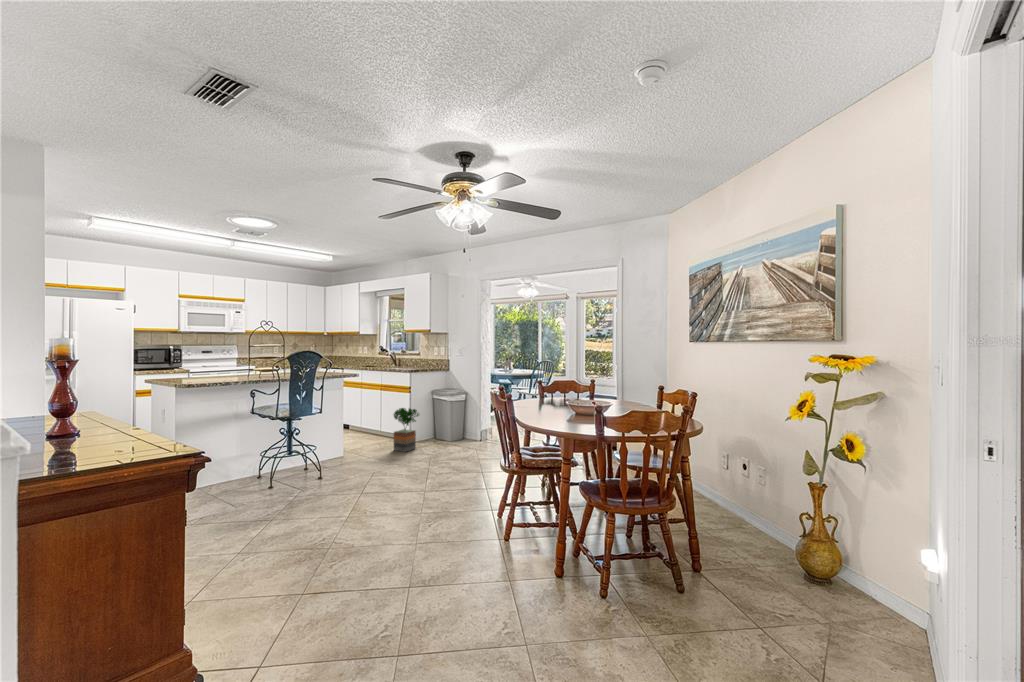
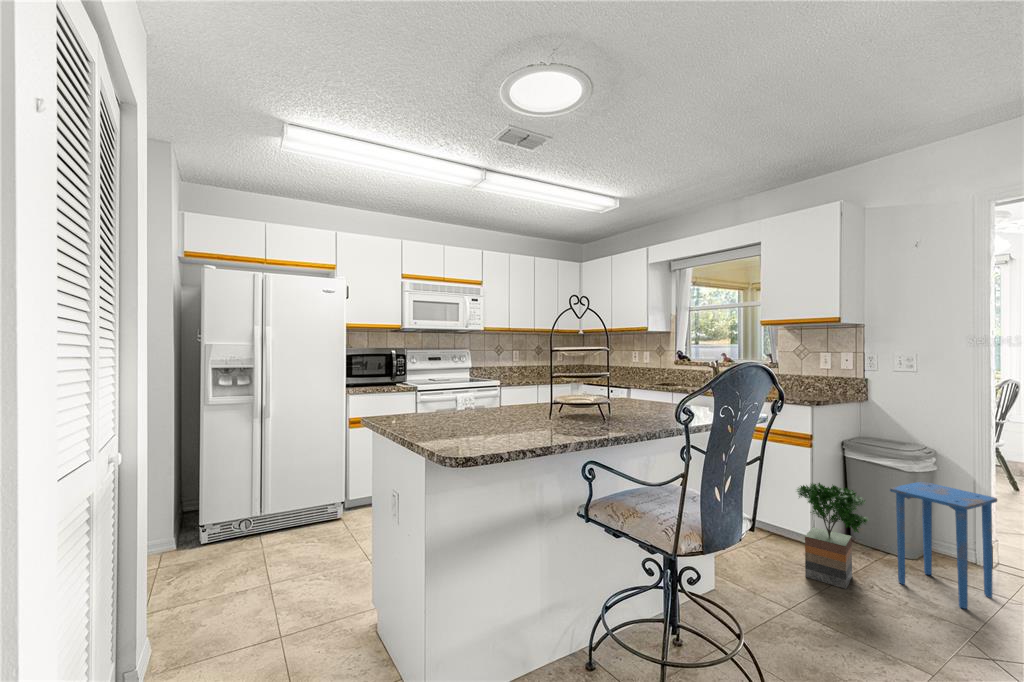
side table: none [431,405,466,452] -> present [890,482,997,609]

